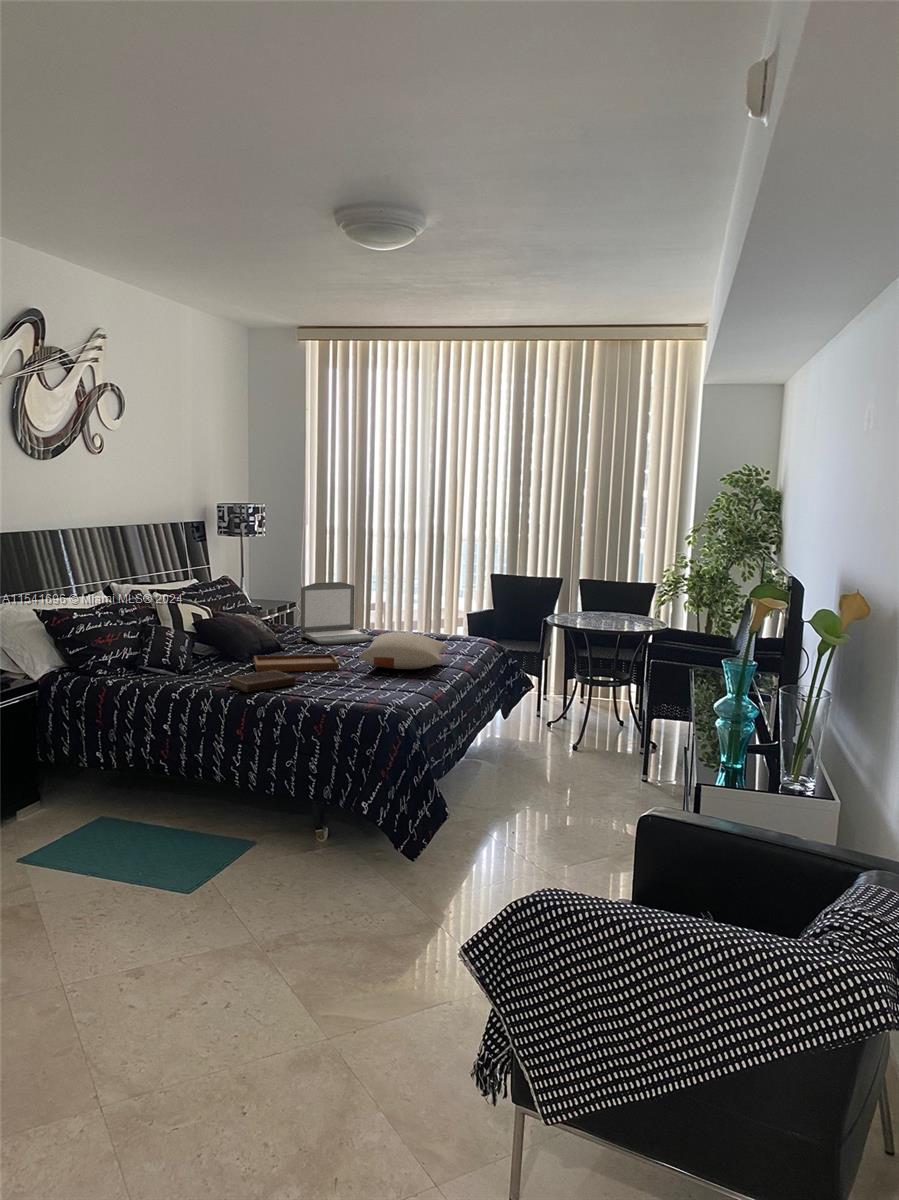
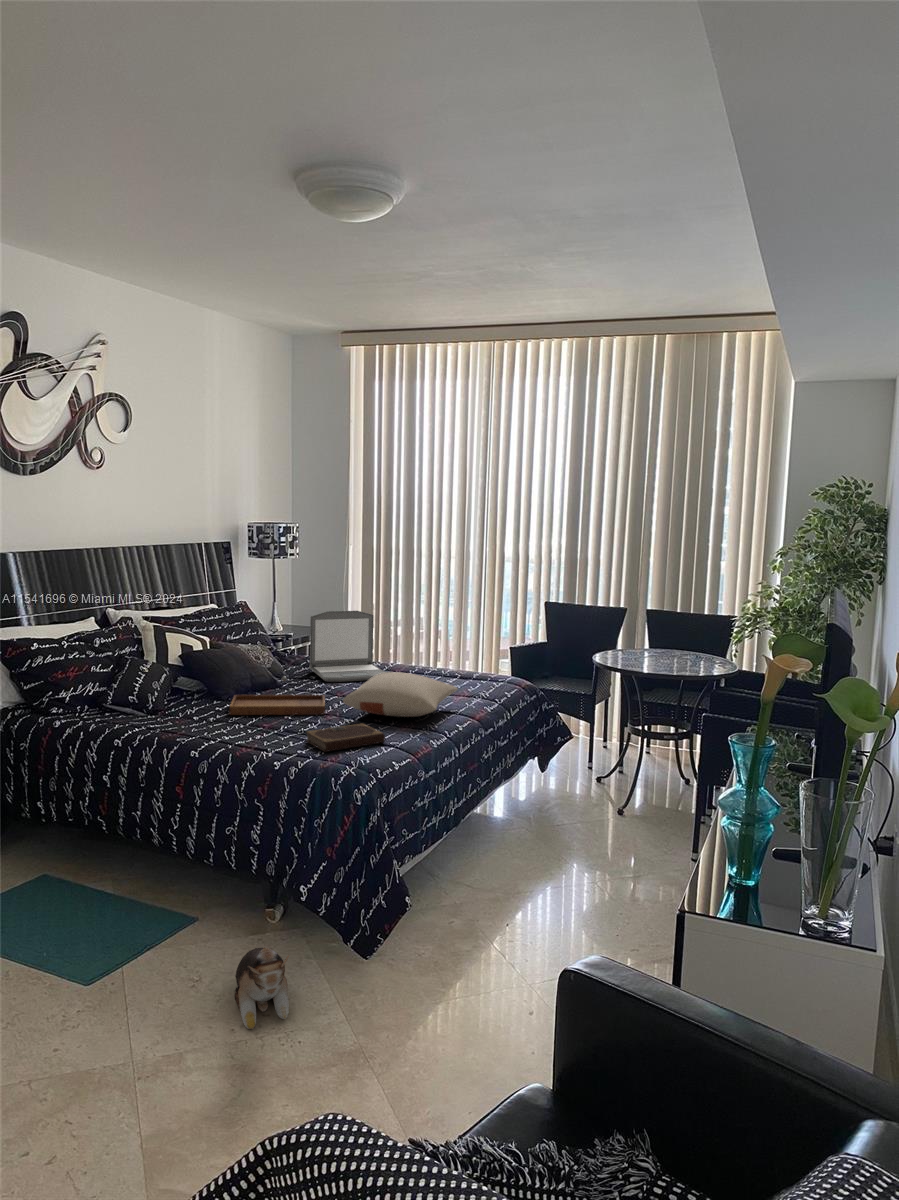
notebook: present [229,670,296,692] -> present [306,724,385,752]
plush toy: none [318,846,377,913] -> present [235,947,289,1029]

